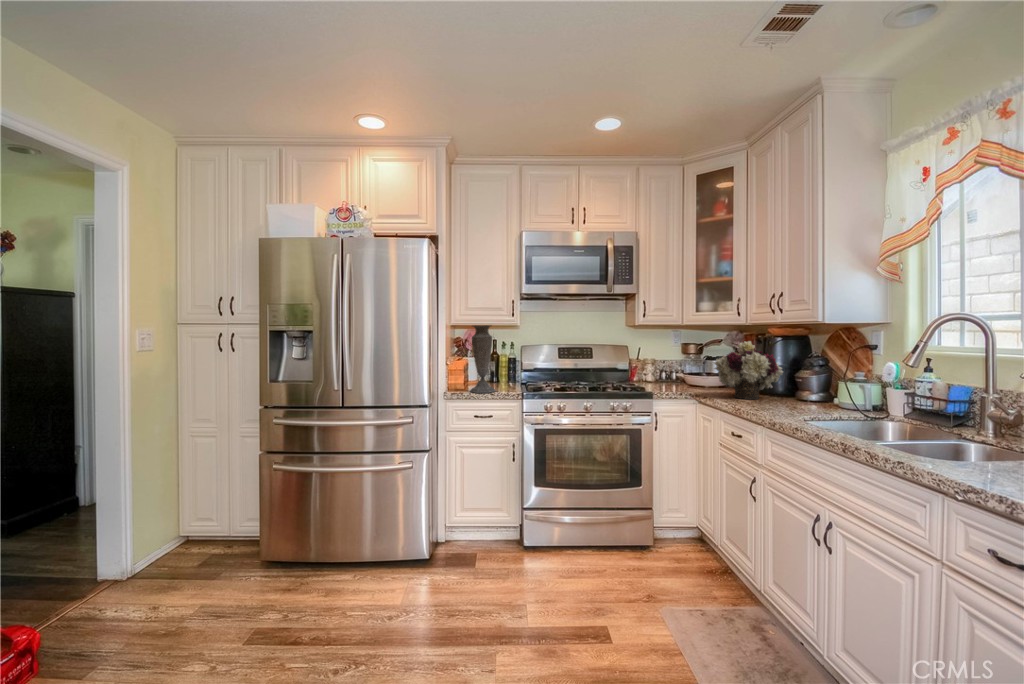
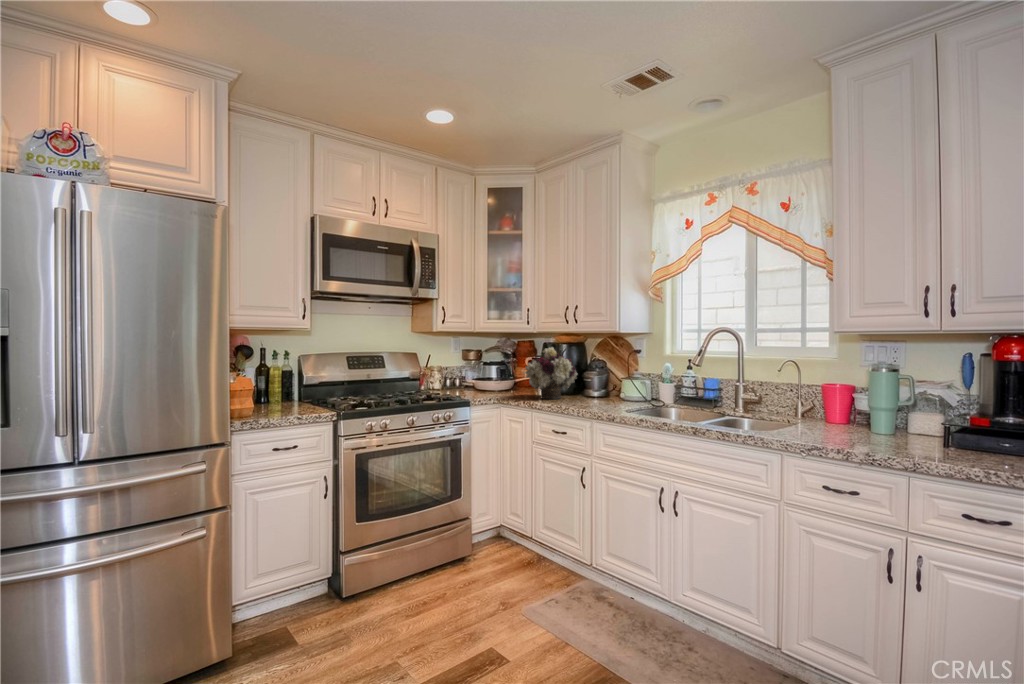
vase: present [470,325,495,393] -> none [263,327,298,415]

